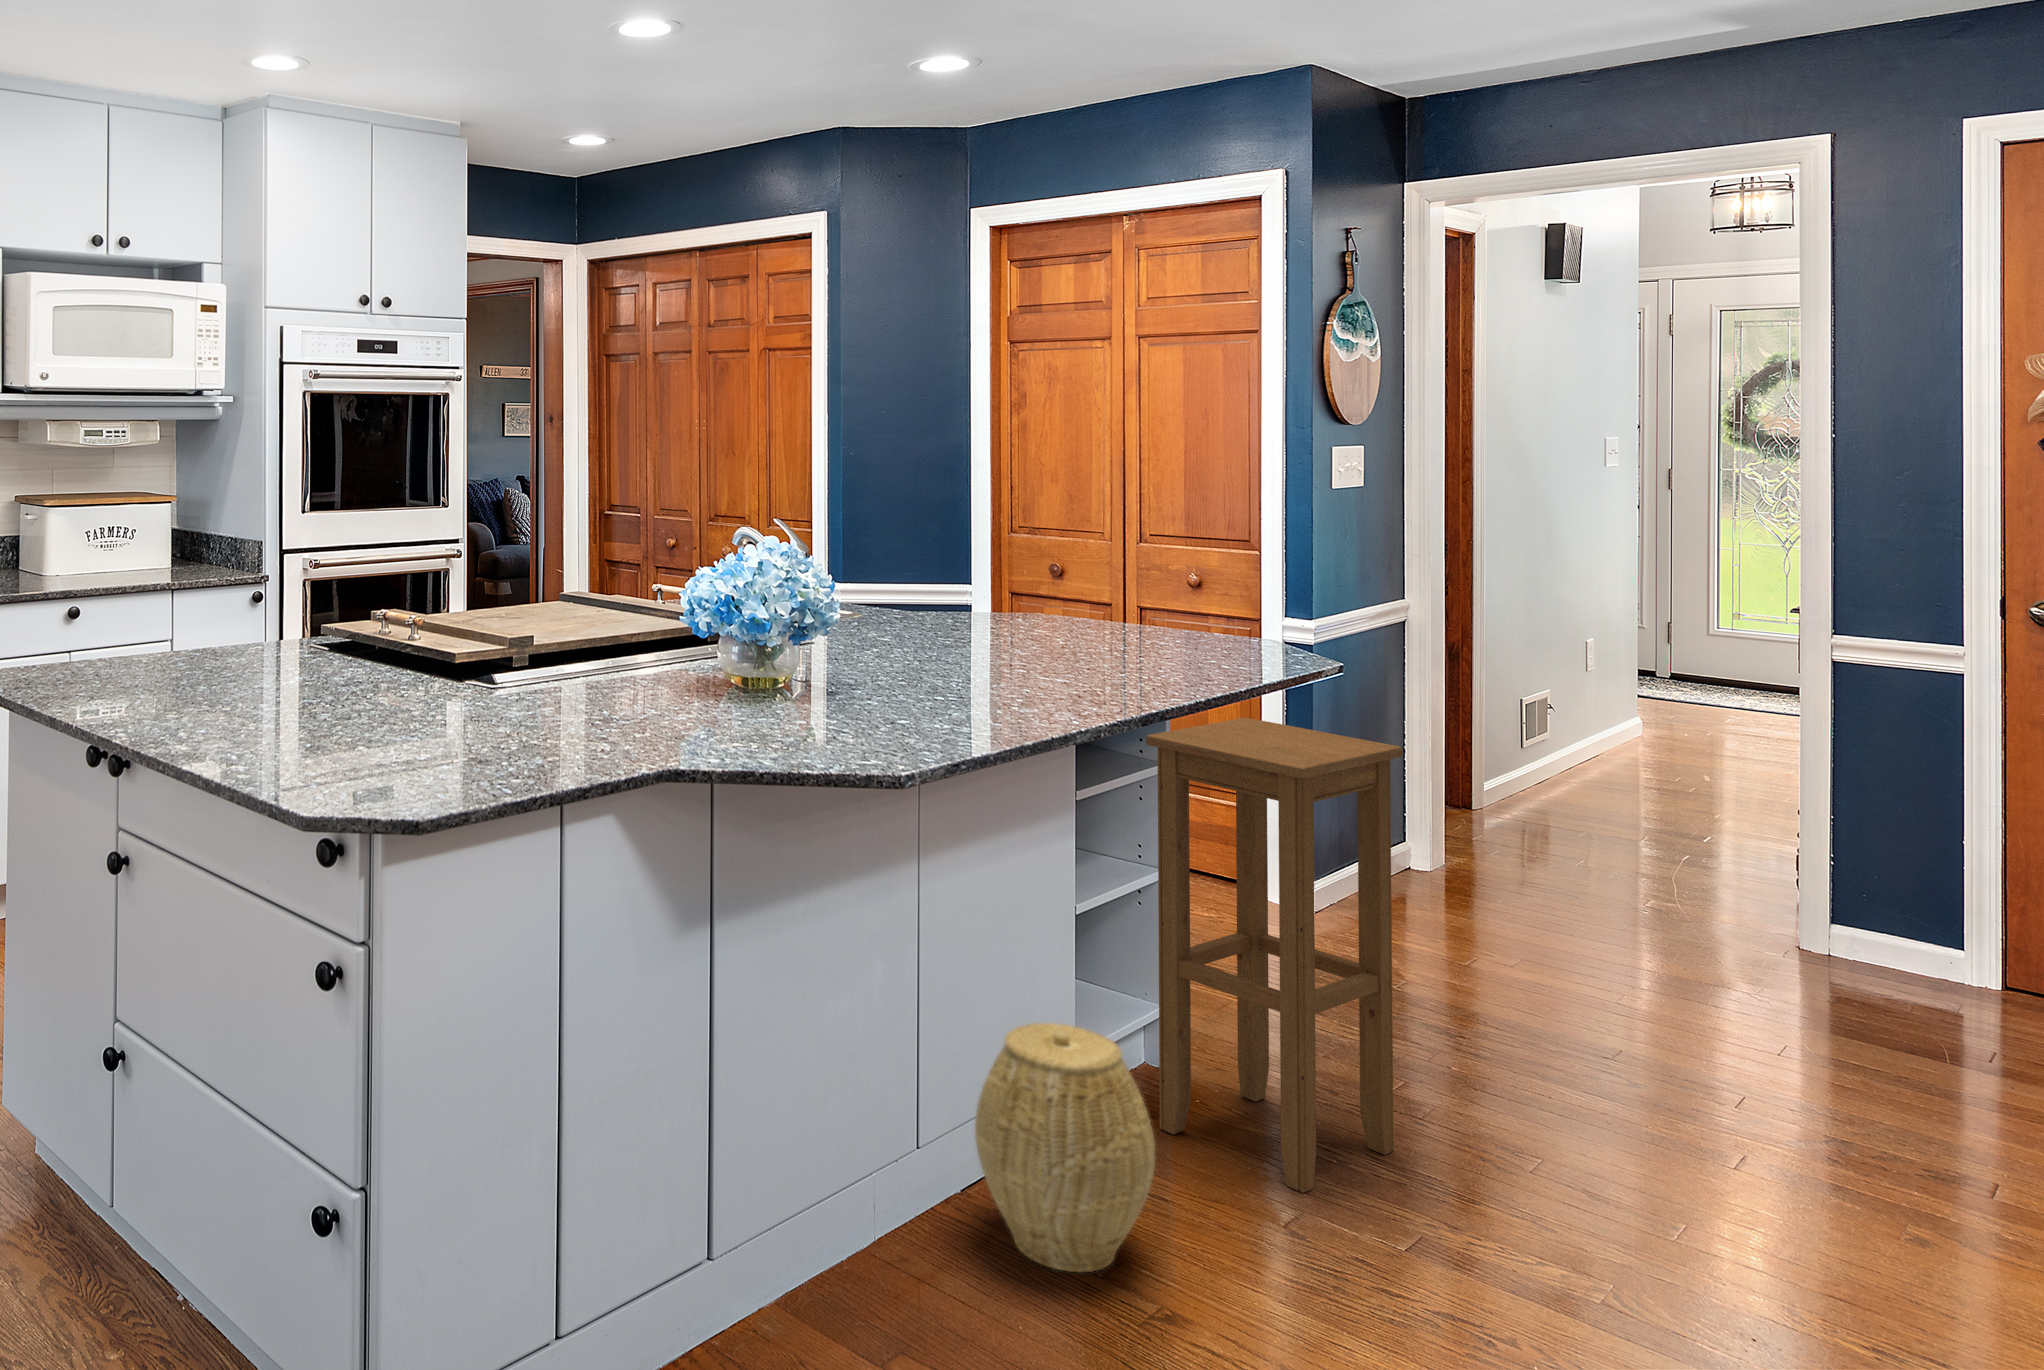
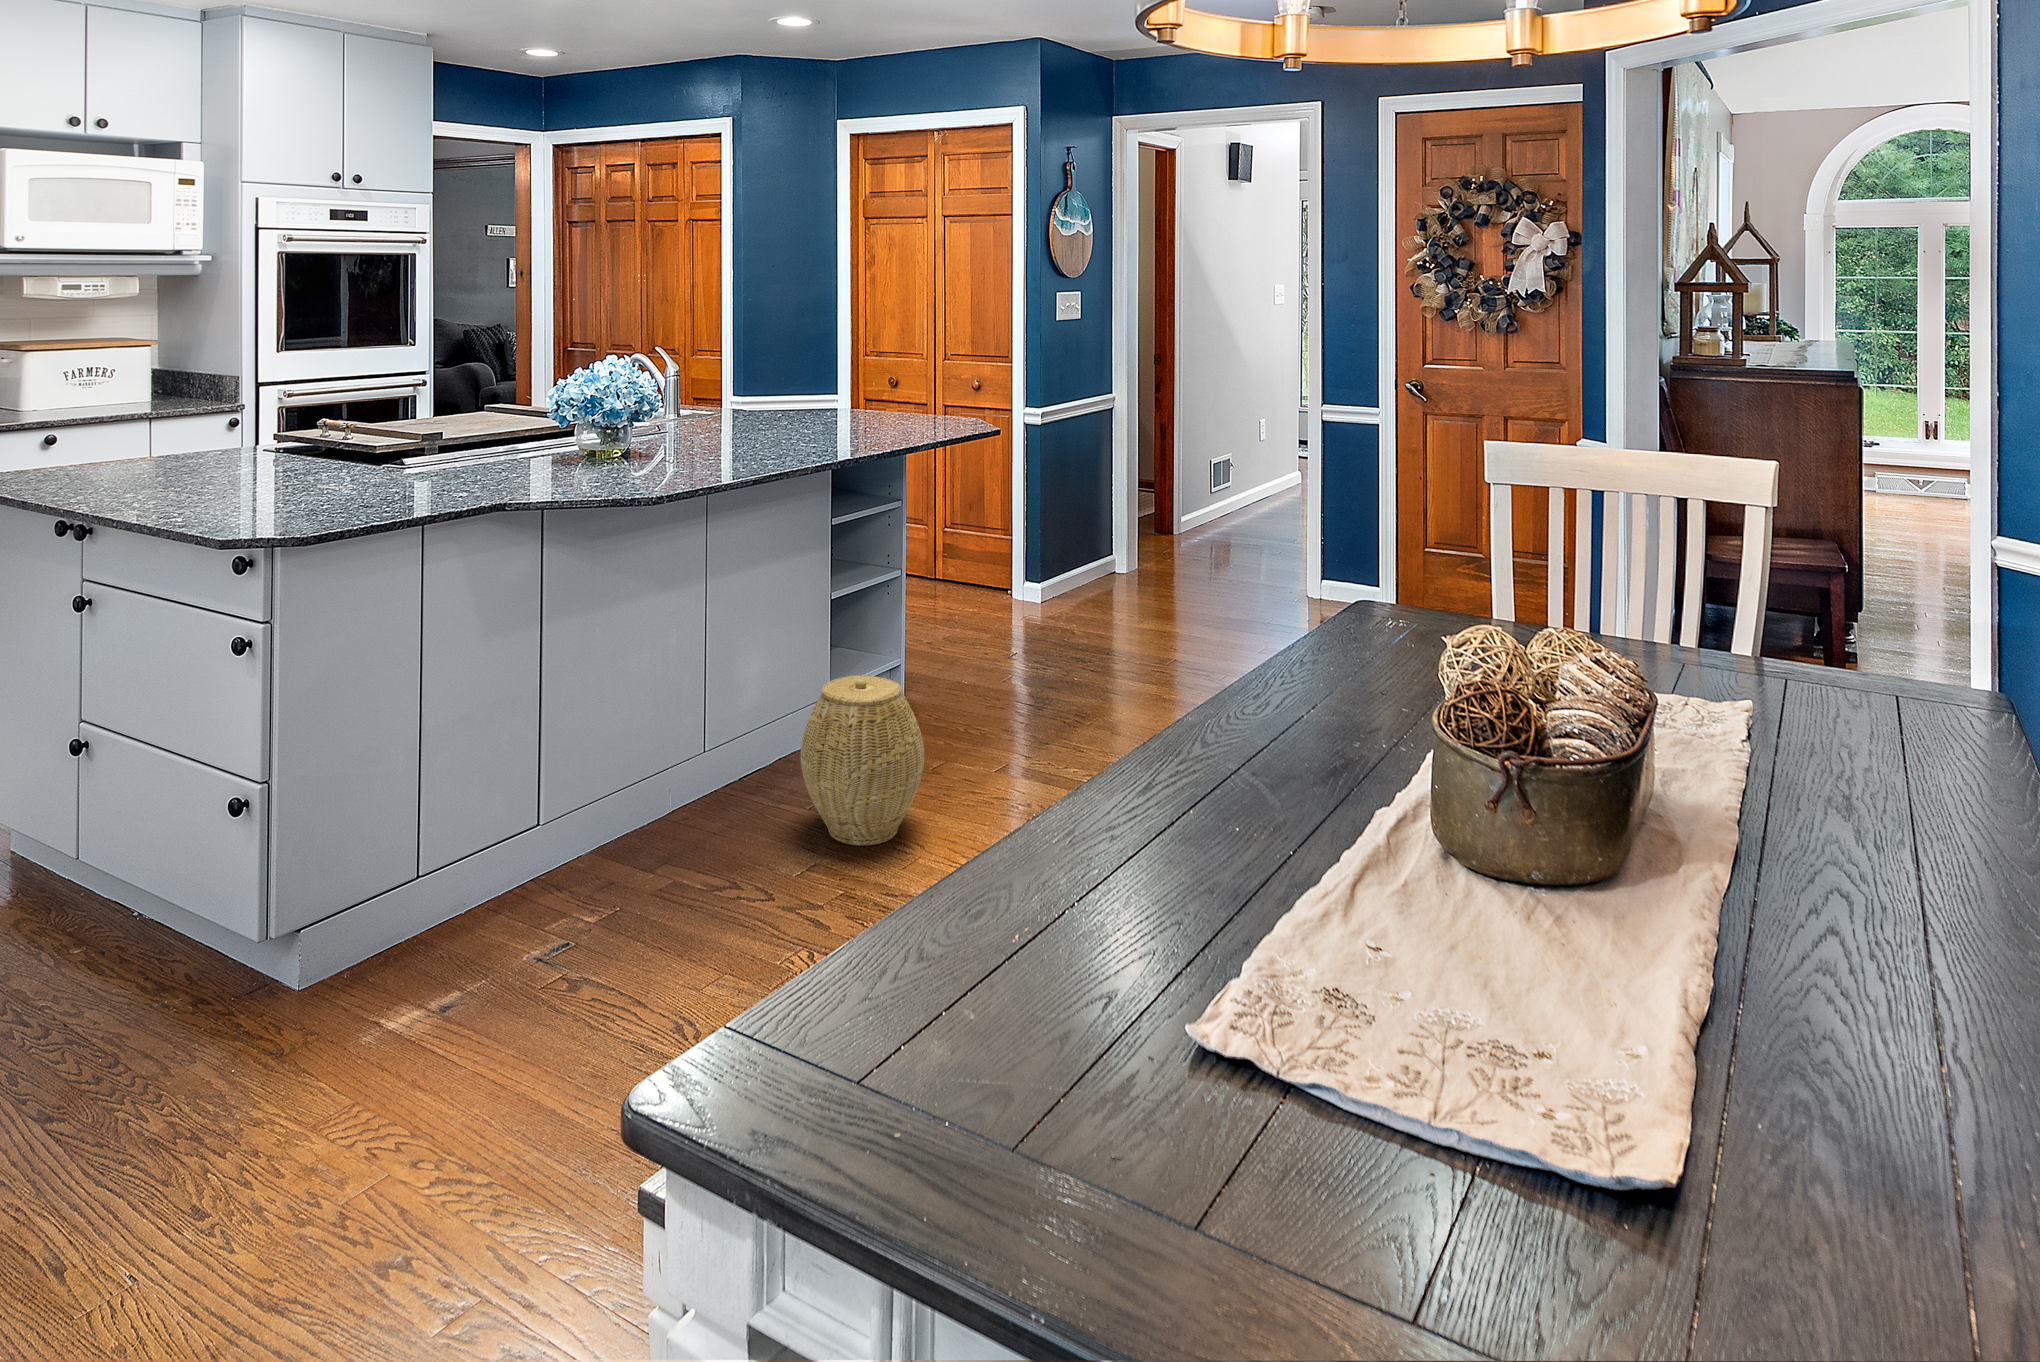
stool: present [1146,718,1402,1193] -> none [926,461,1091,775]

